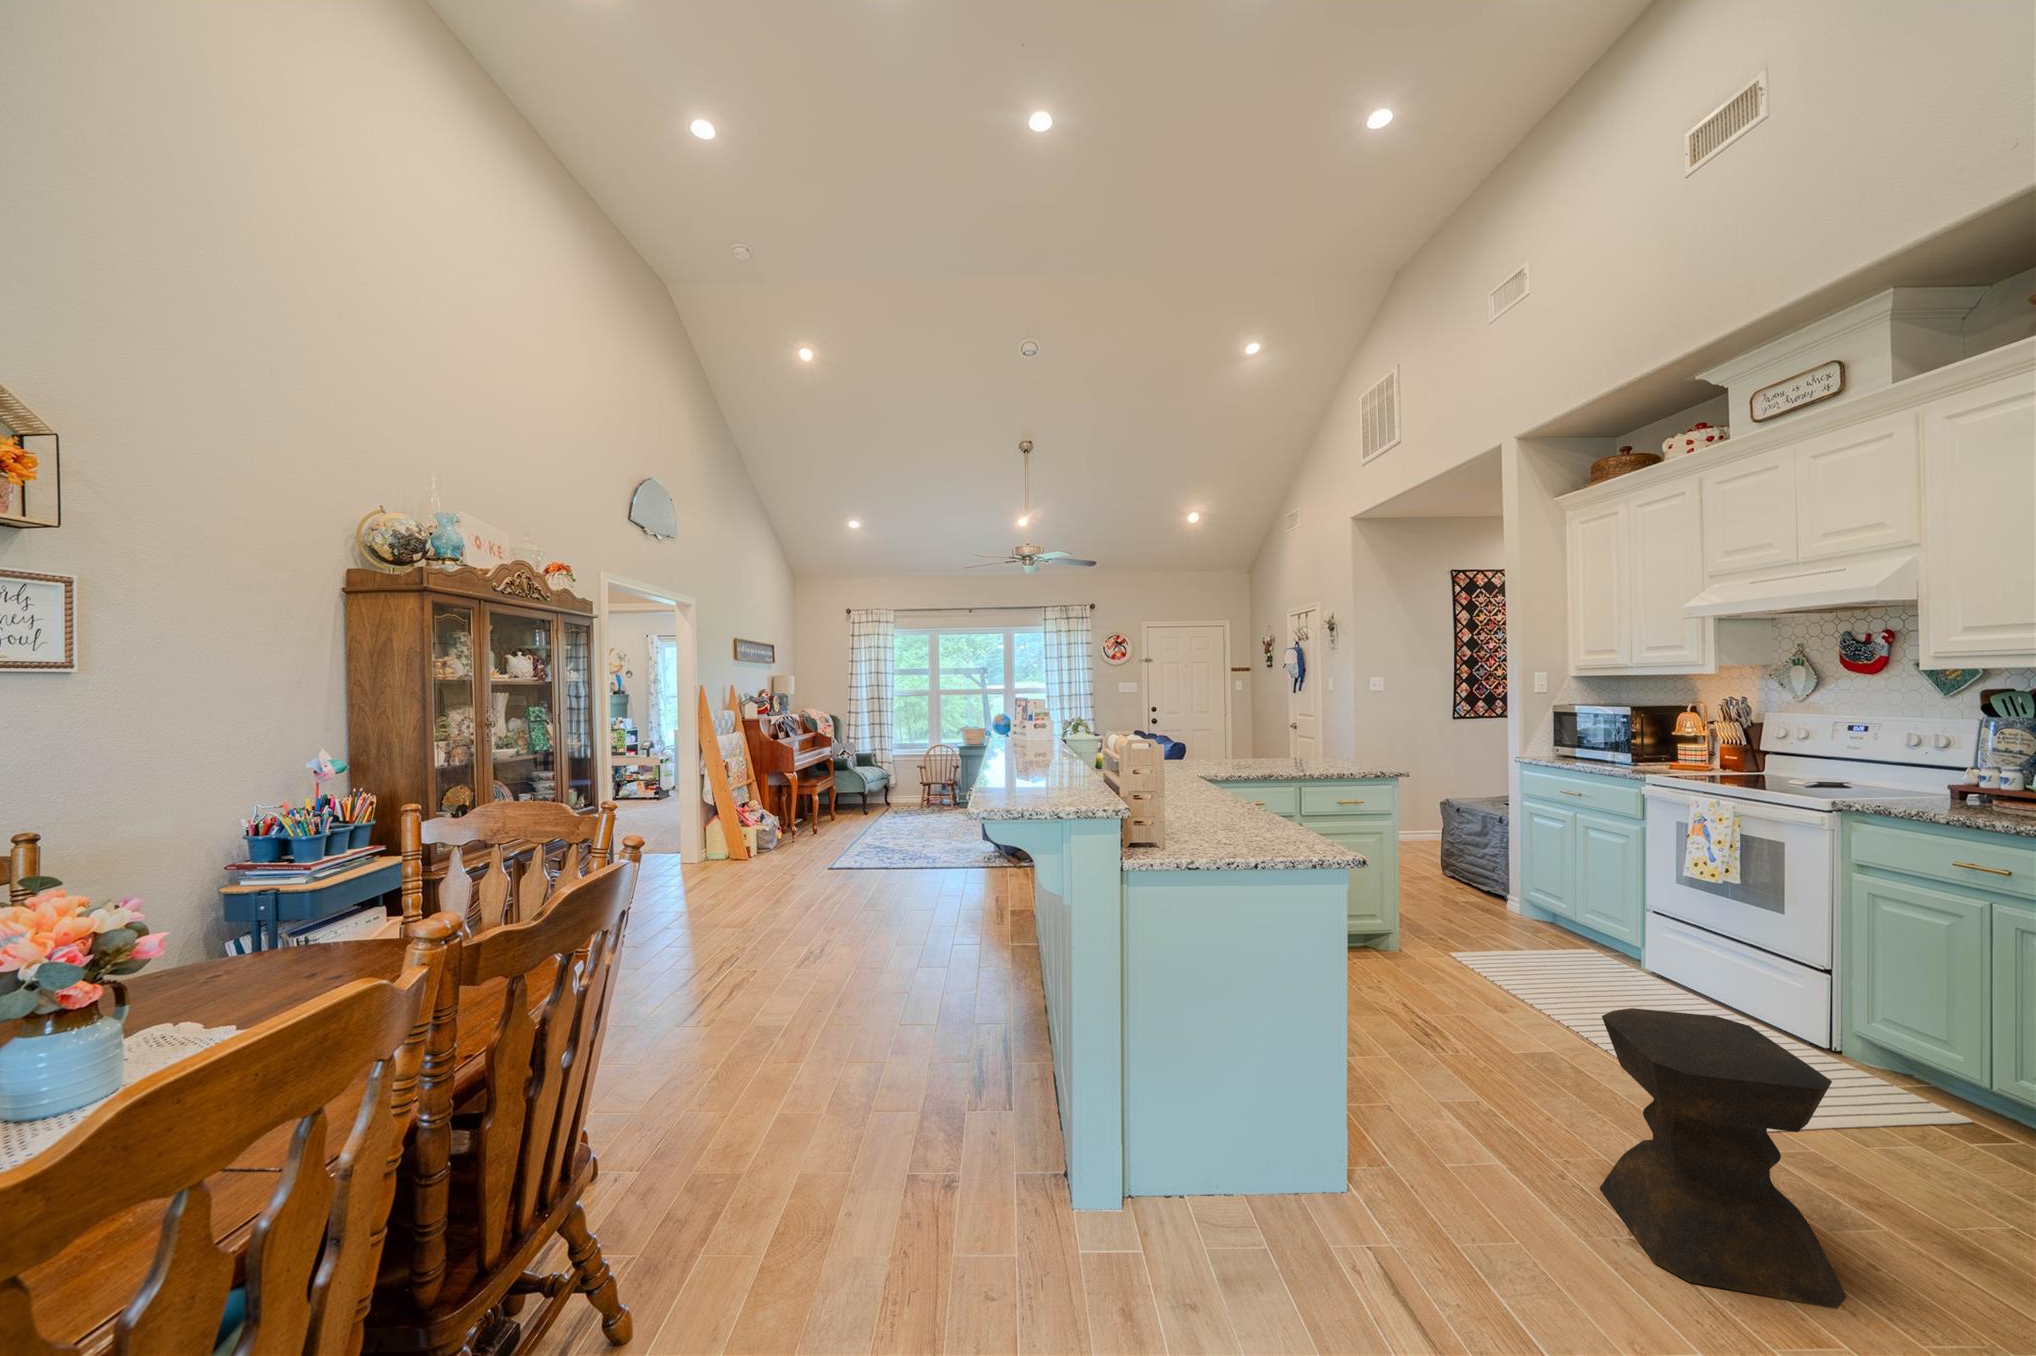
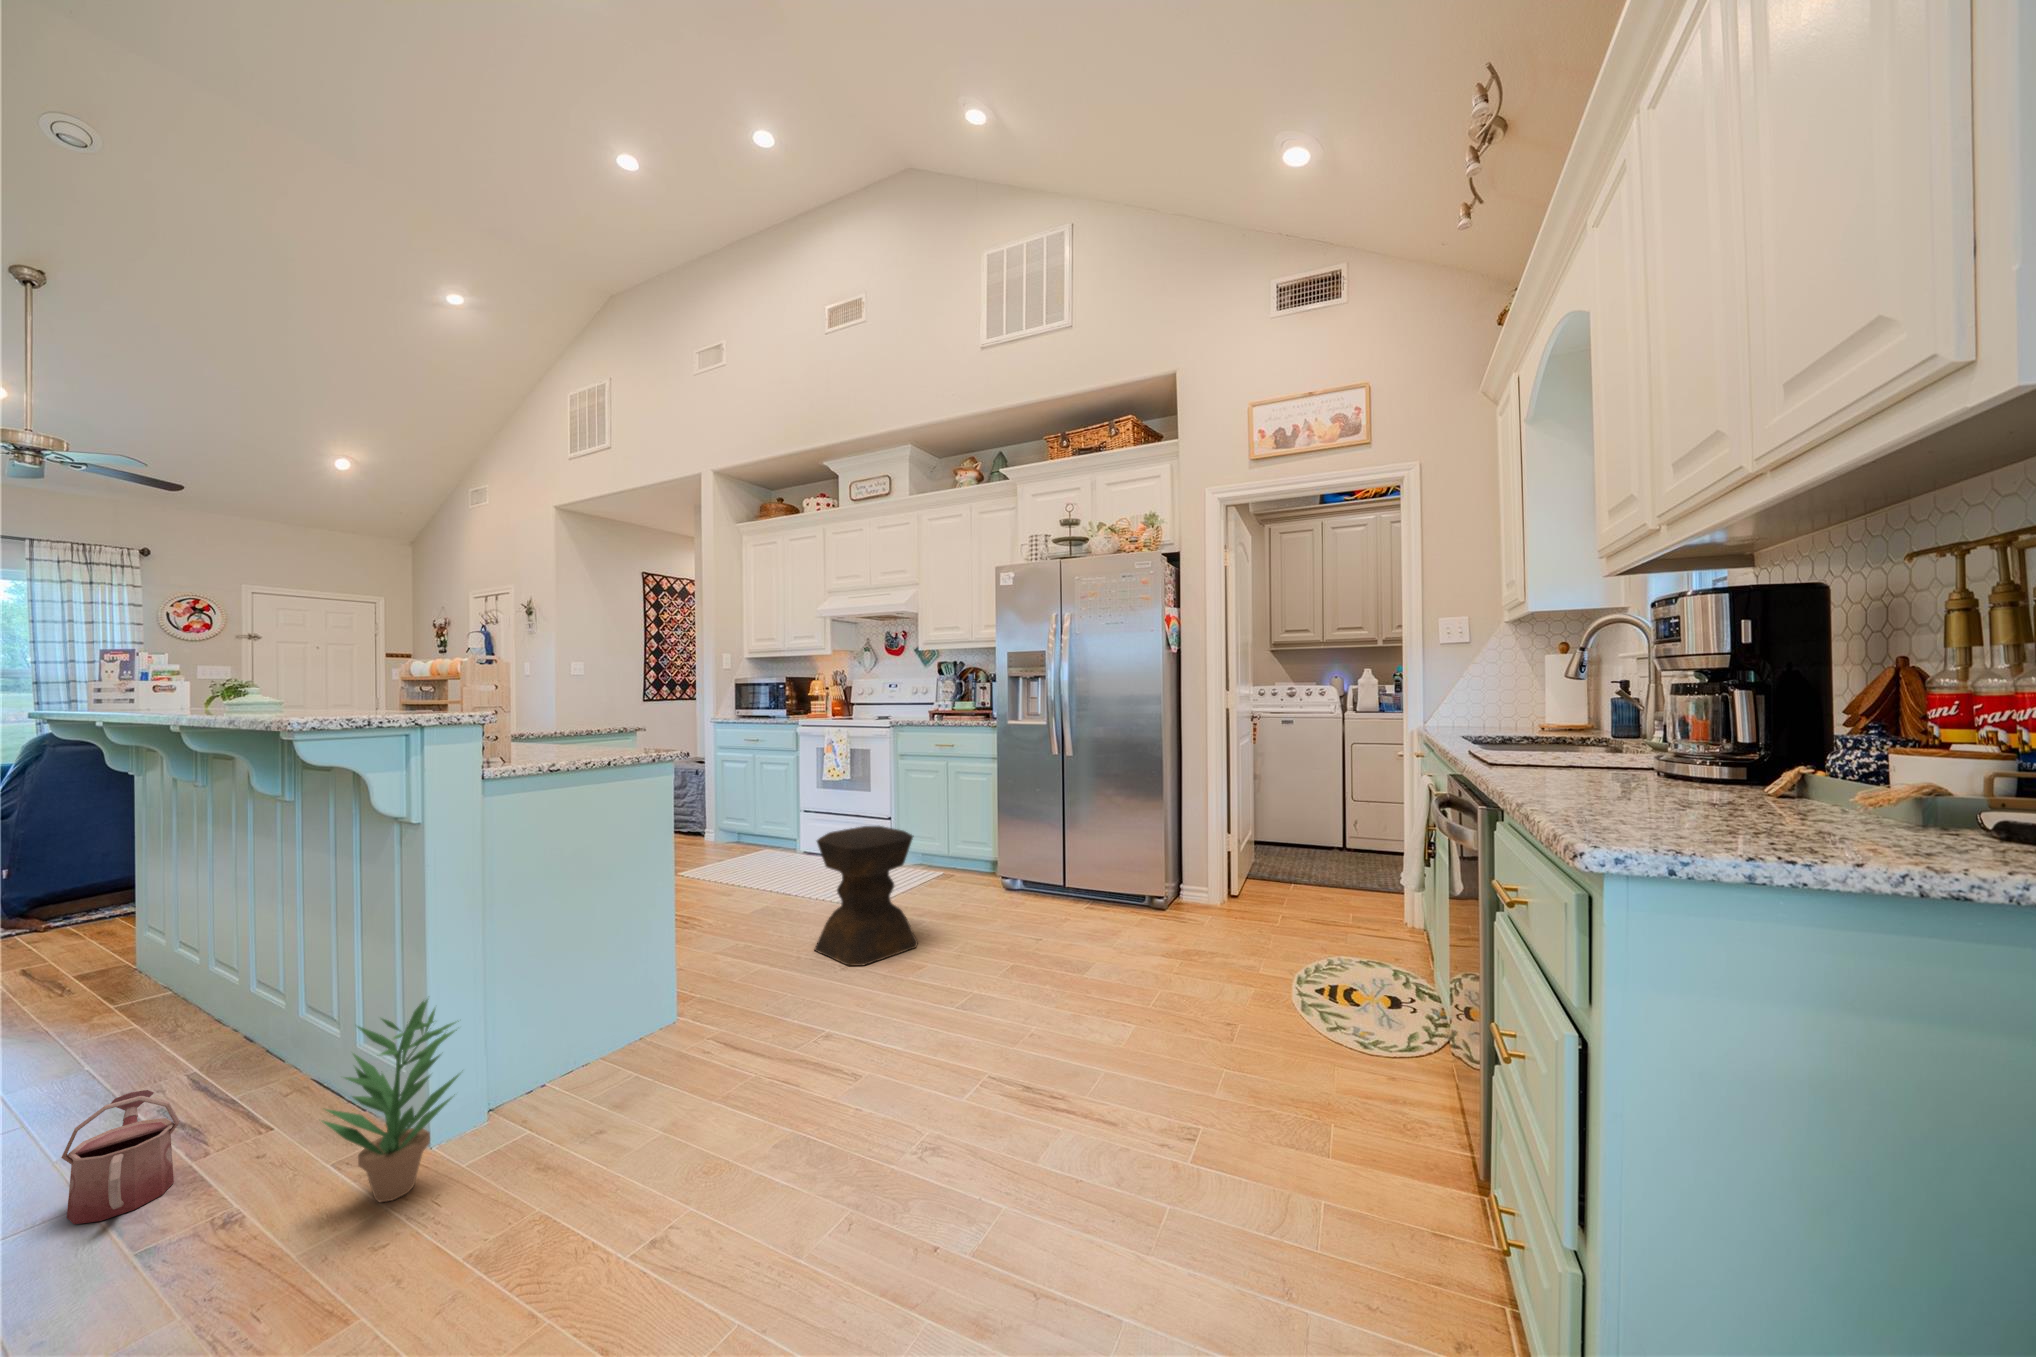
watering can: none [914,1044,968,1140] -> present [61,1090,180,1224]
potted plant: none [987,1084,1082,1265] -> present [322,999,459,1202]

